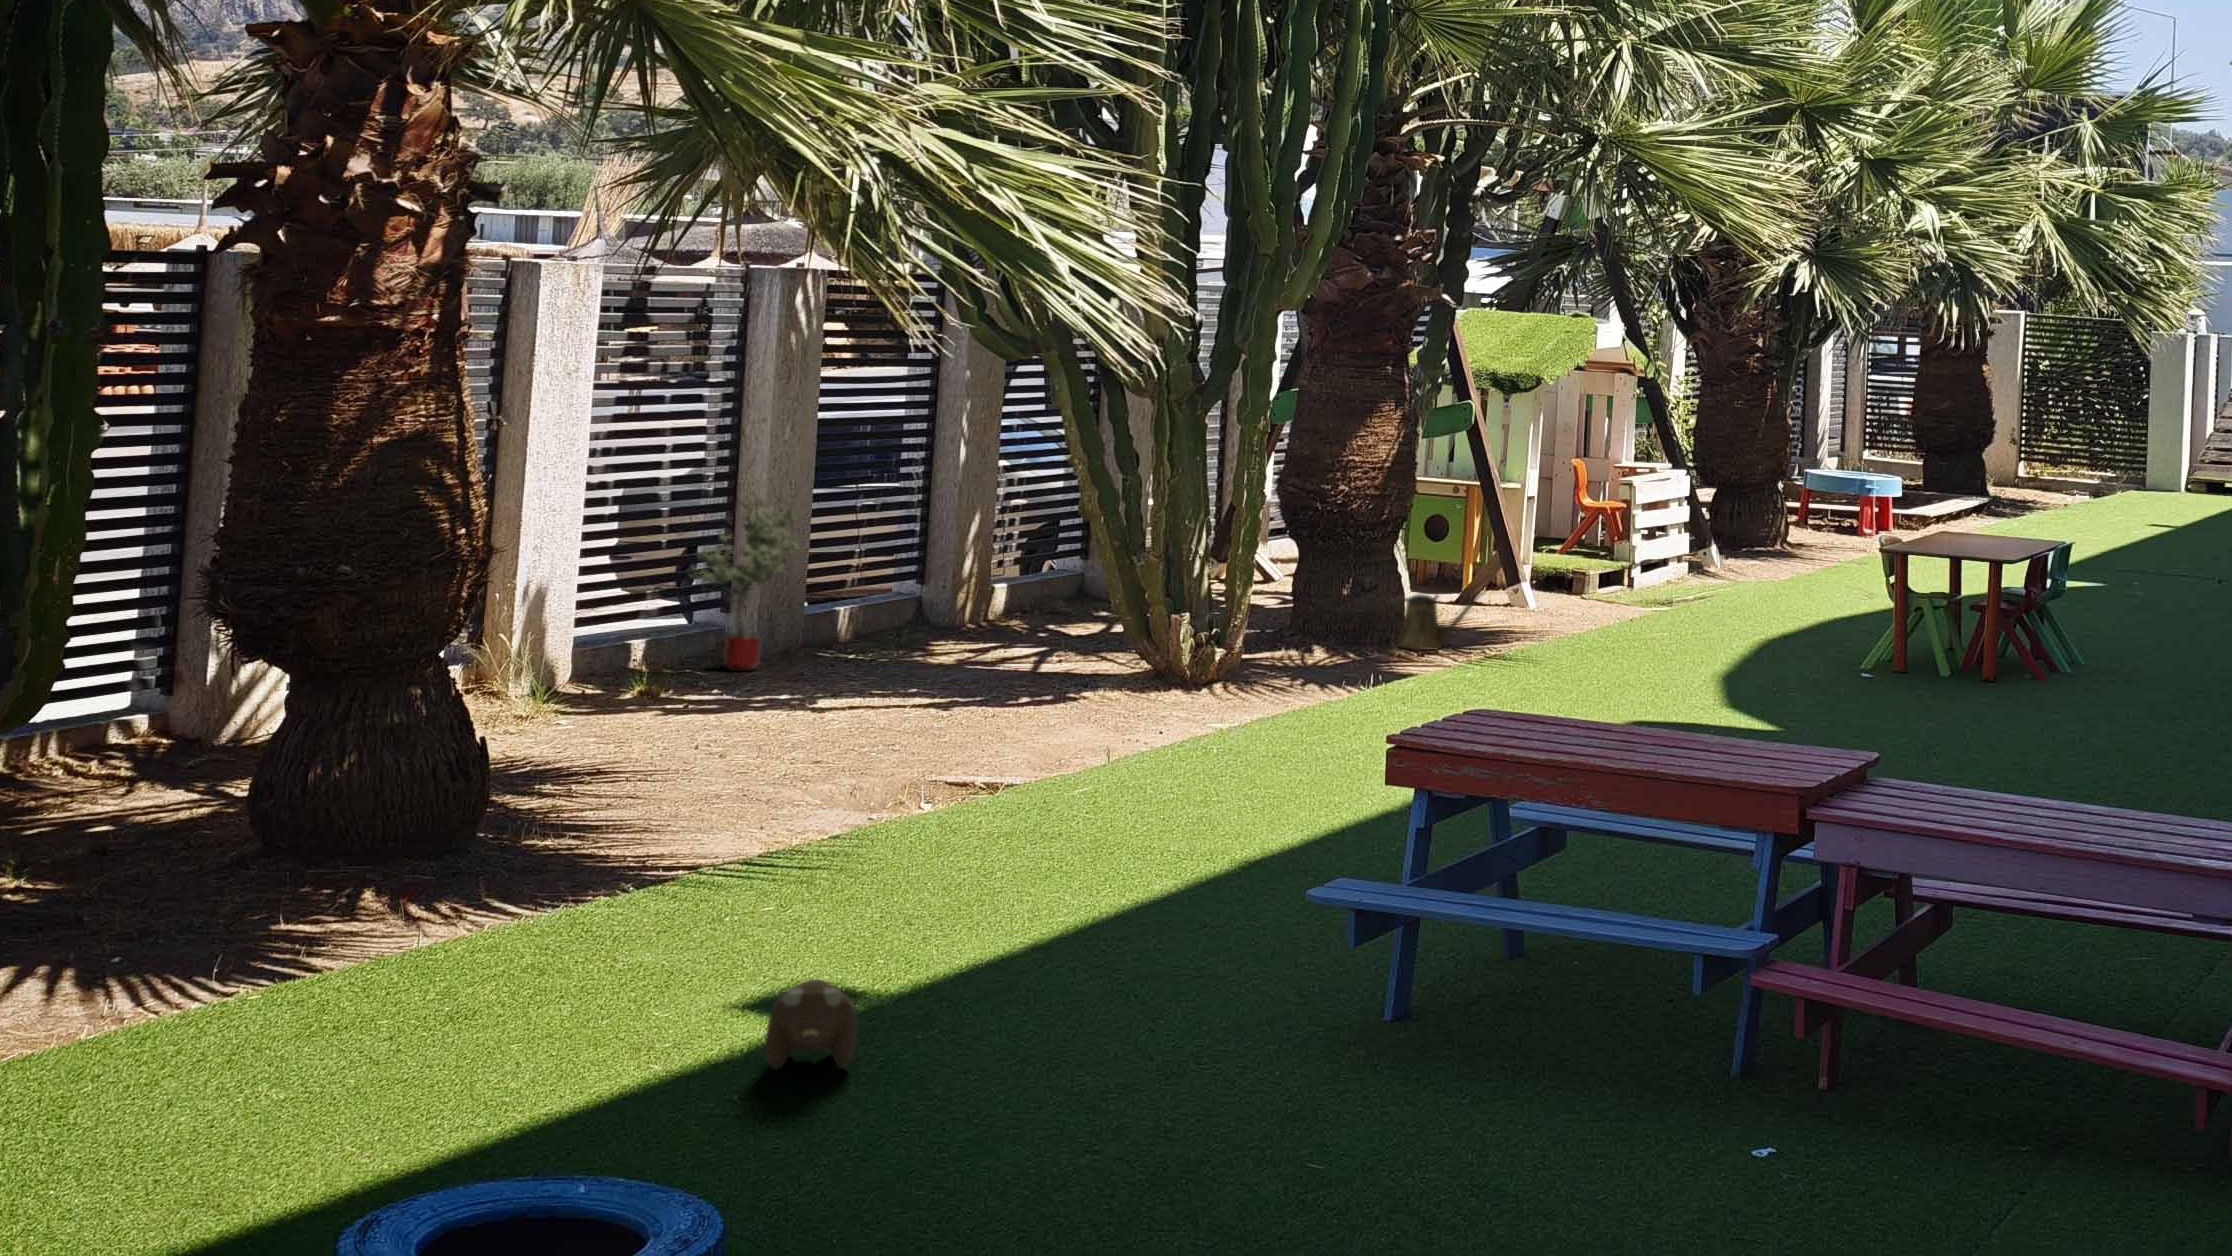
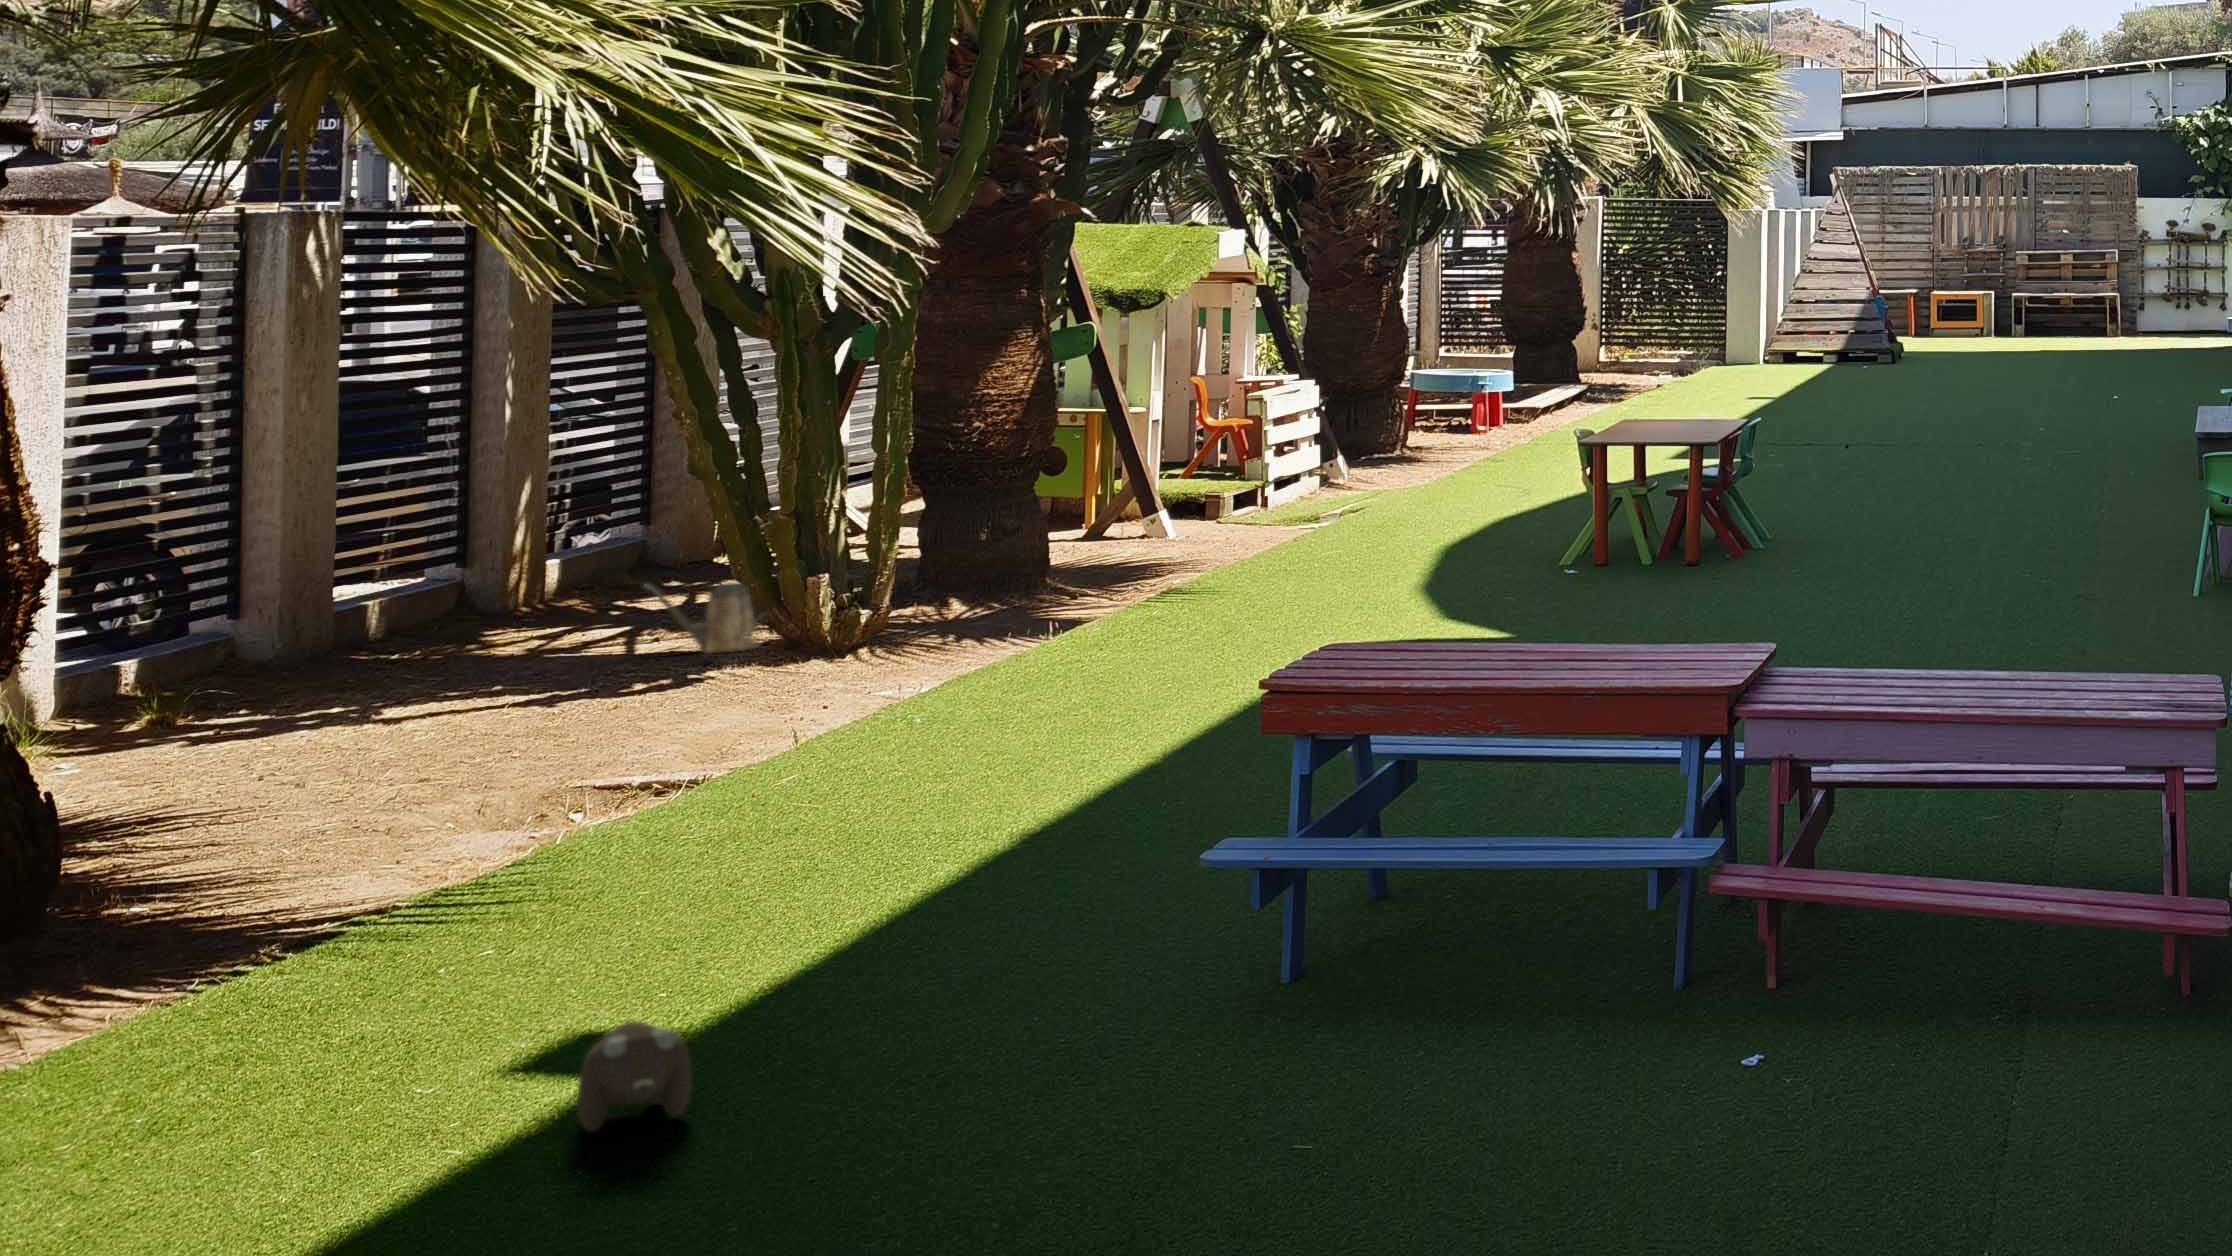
potted tree: present [691,491,799,671] -> none [185,475,332,689]
watering can: present [1388,593,1484,650] -> present [645,583,763,653]

